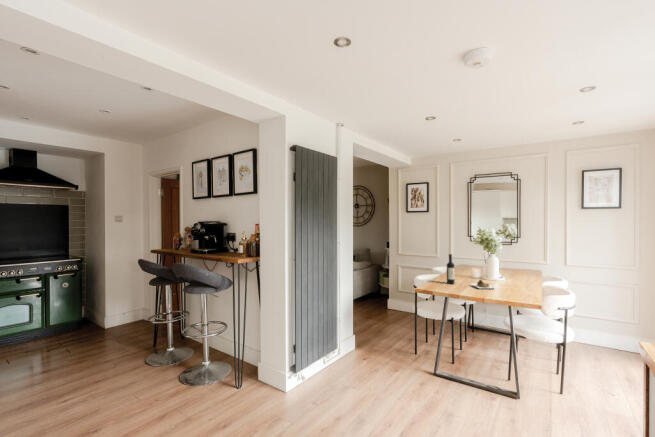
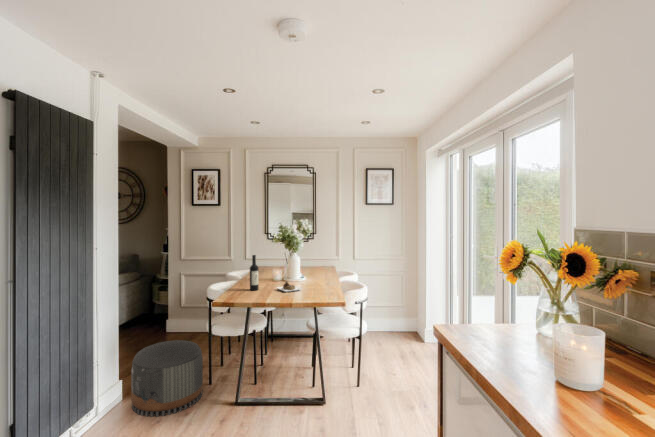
pouf: none [361,314,409,367] -> present [131,340,203,417]

